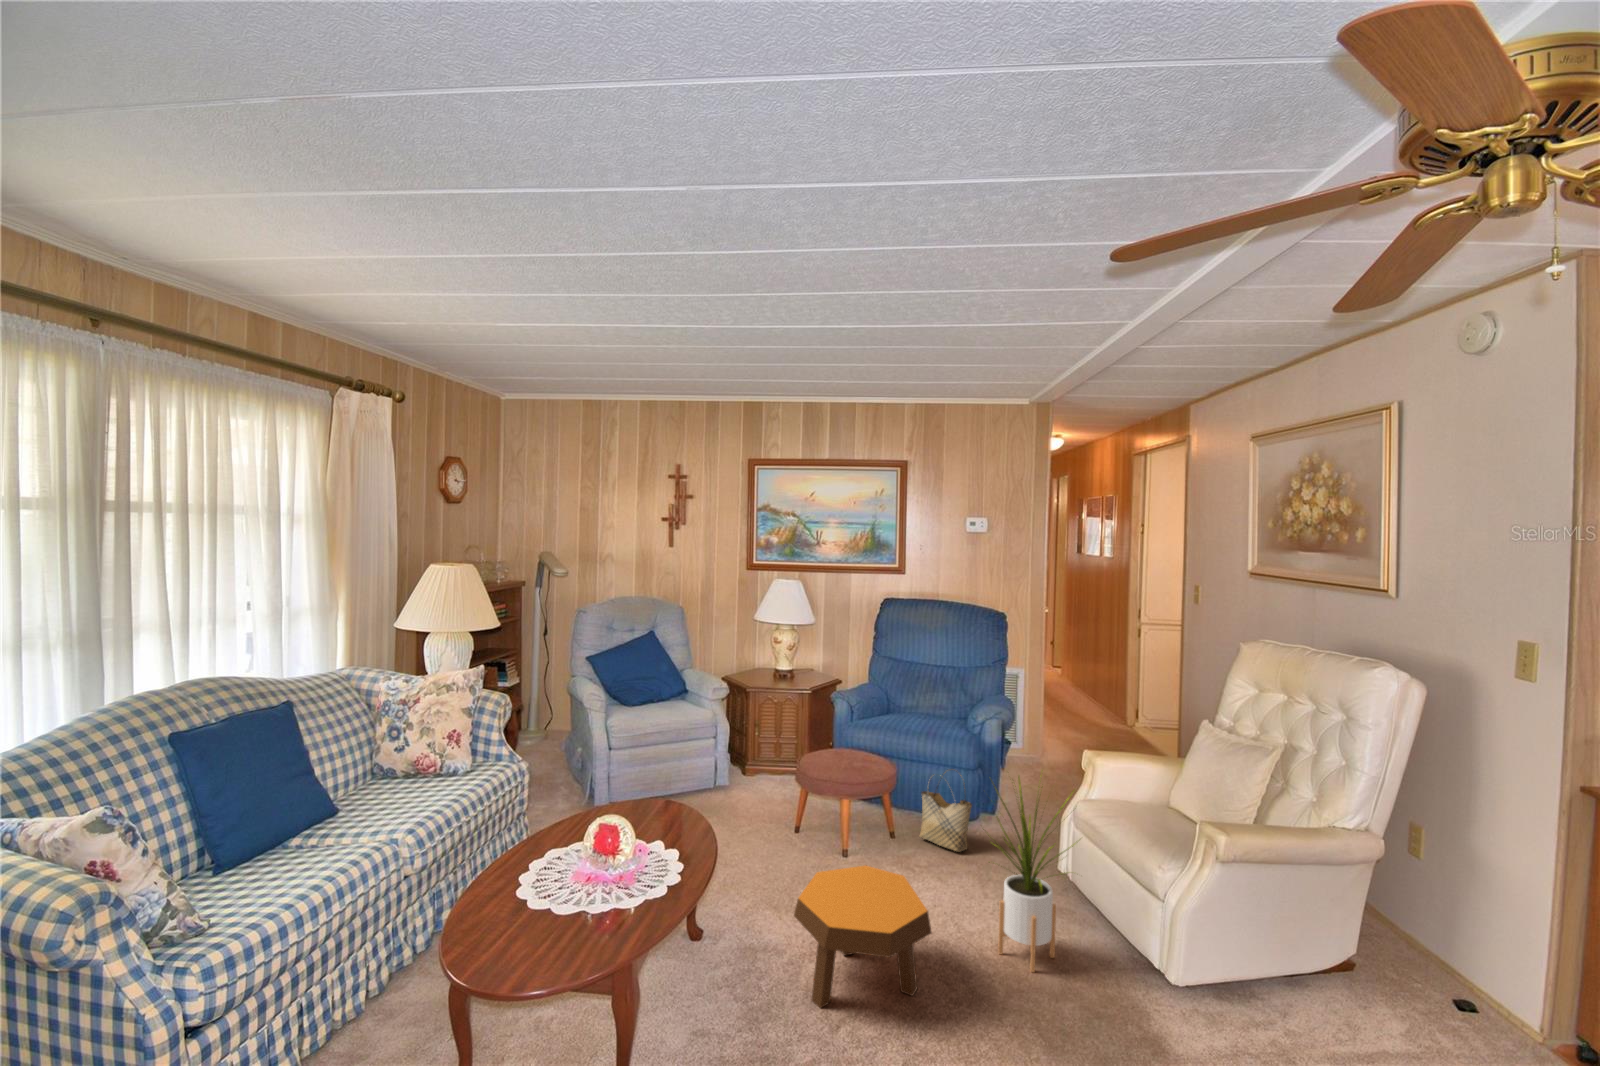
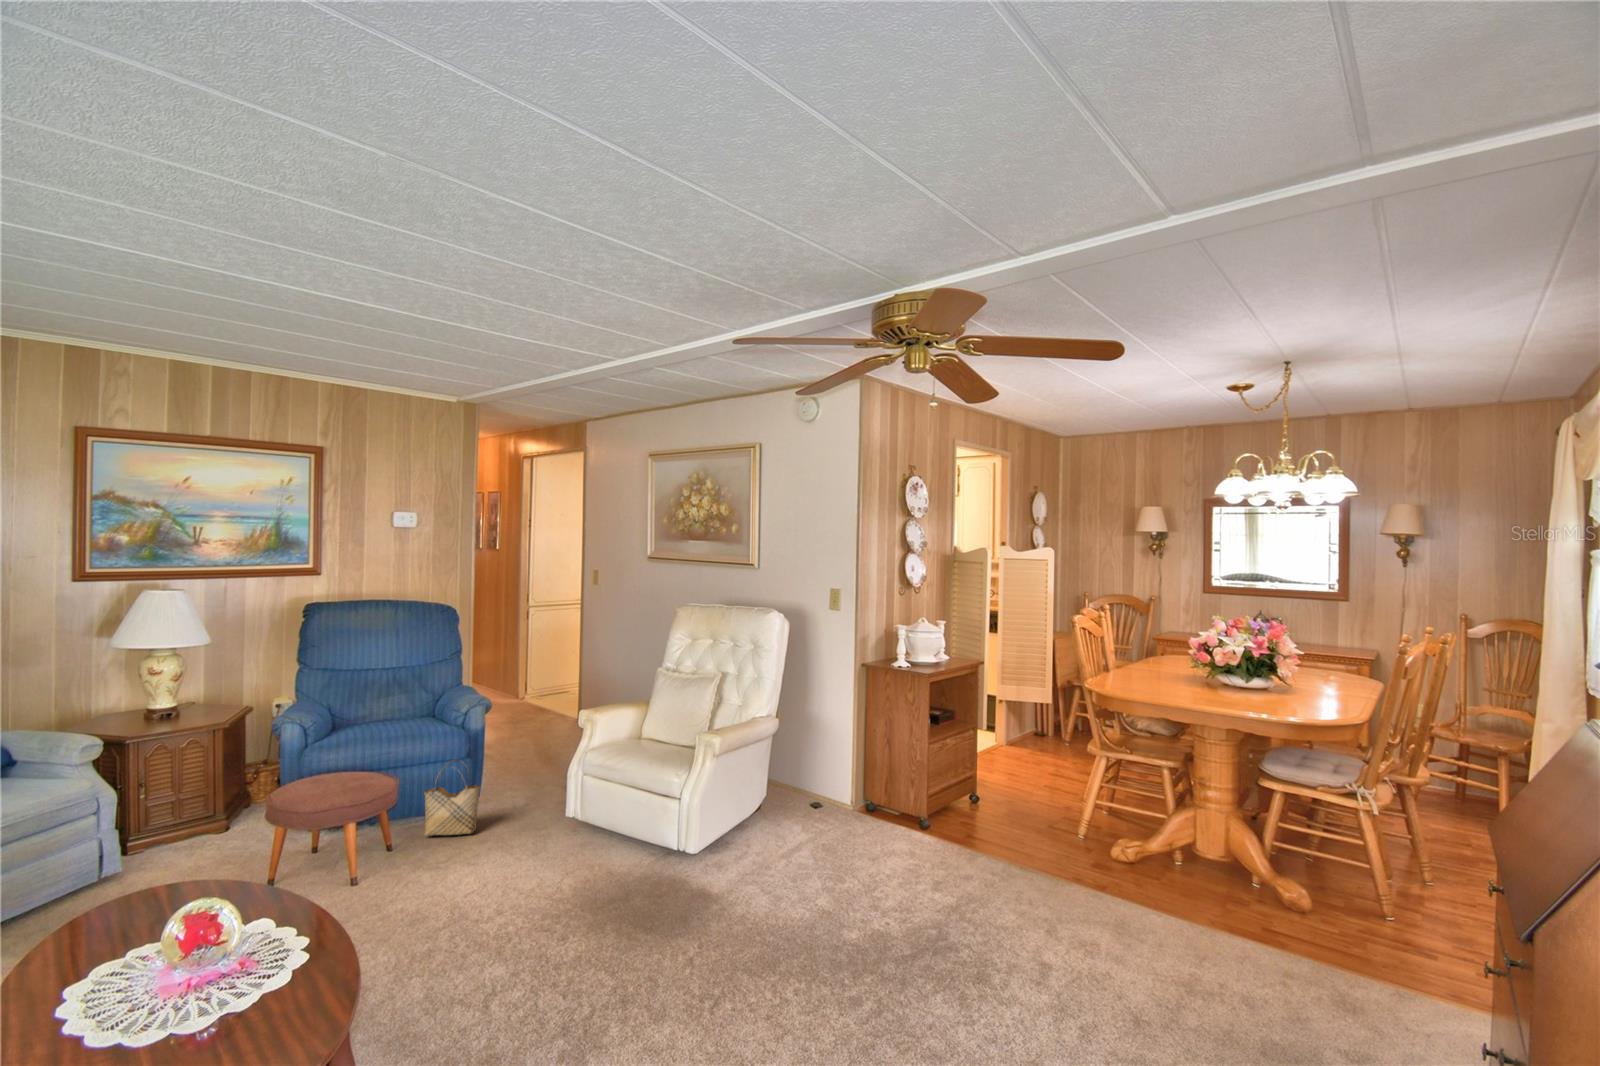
house plant: present [990,776,1073,972] -> none [549,722,631,882]
footstool: present [794,865,931,1008] -> none [414,846,546,980]

